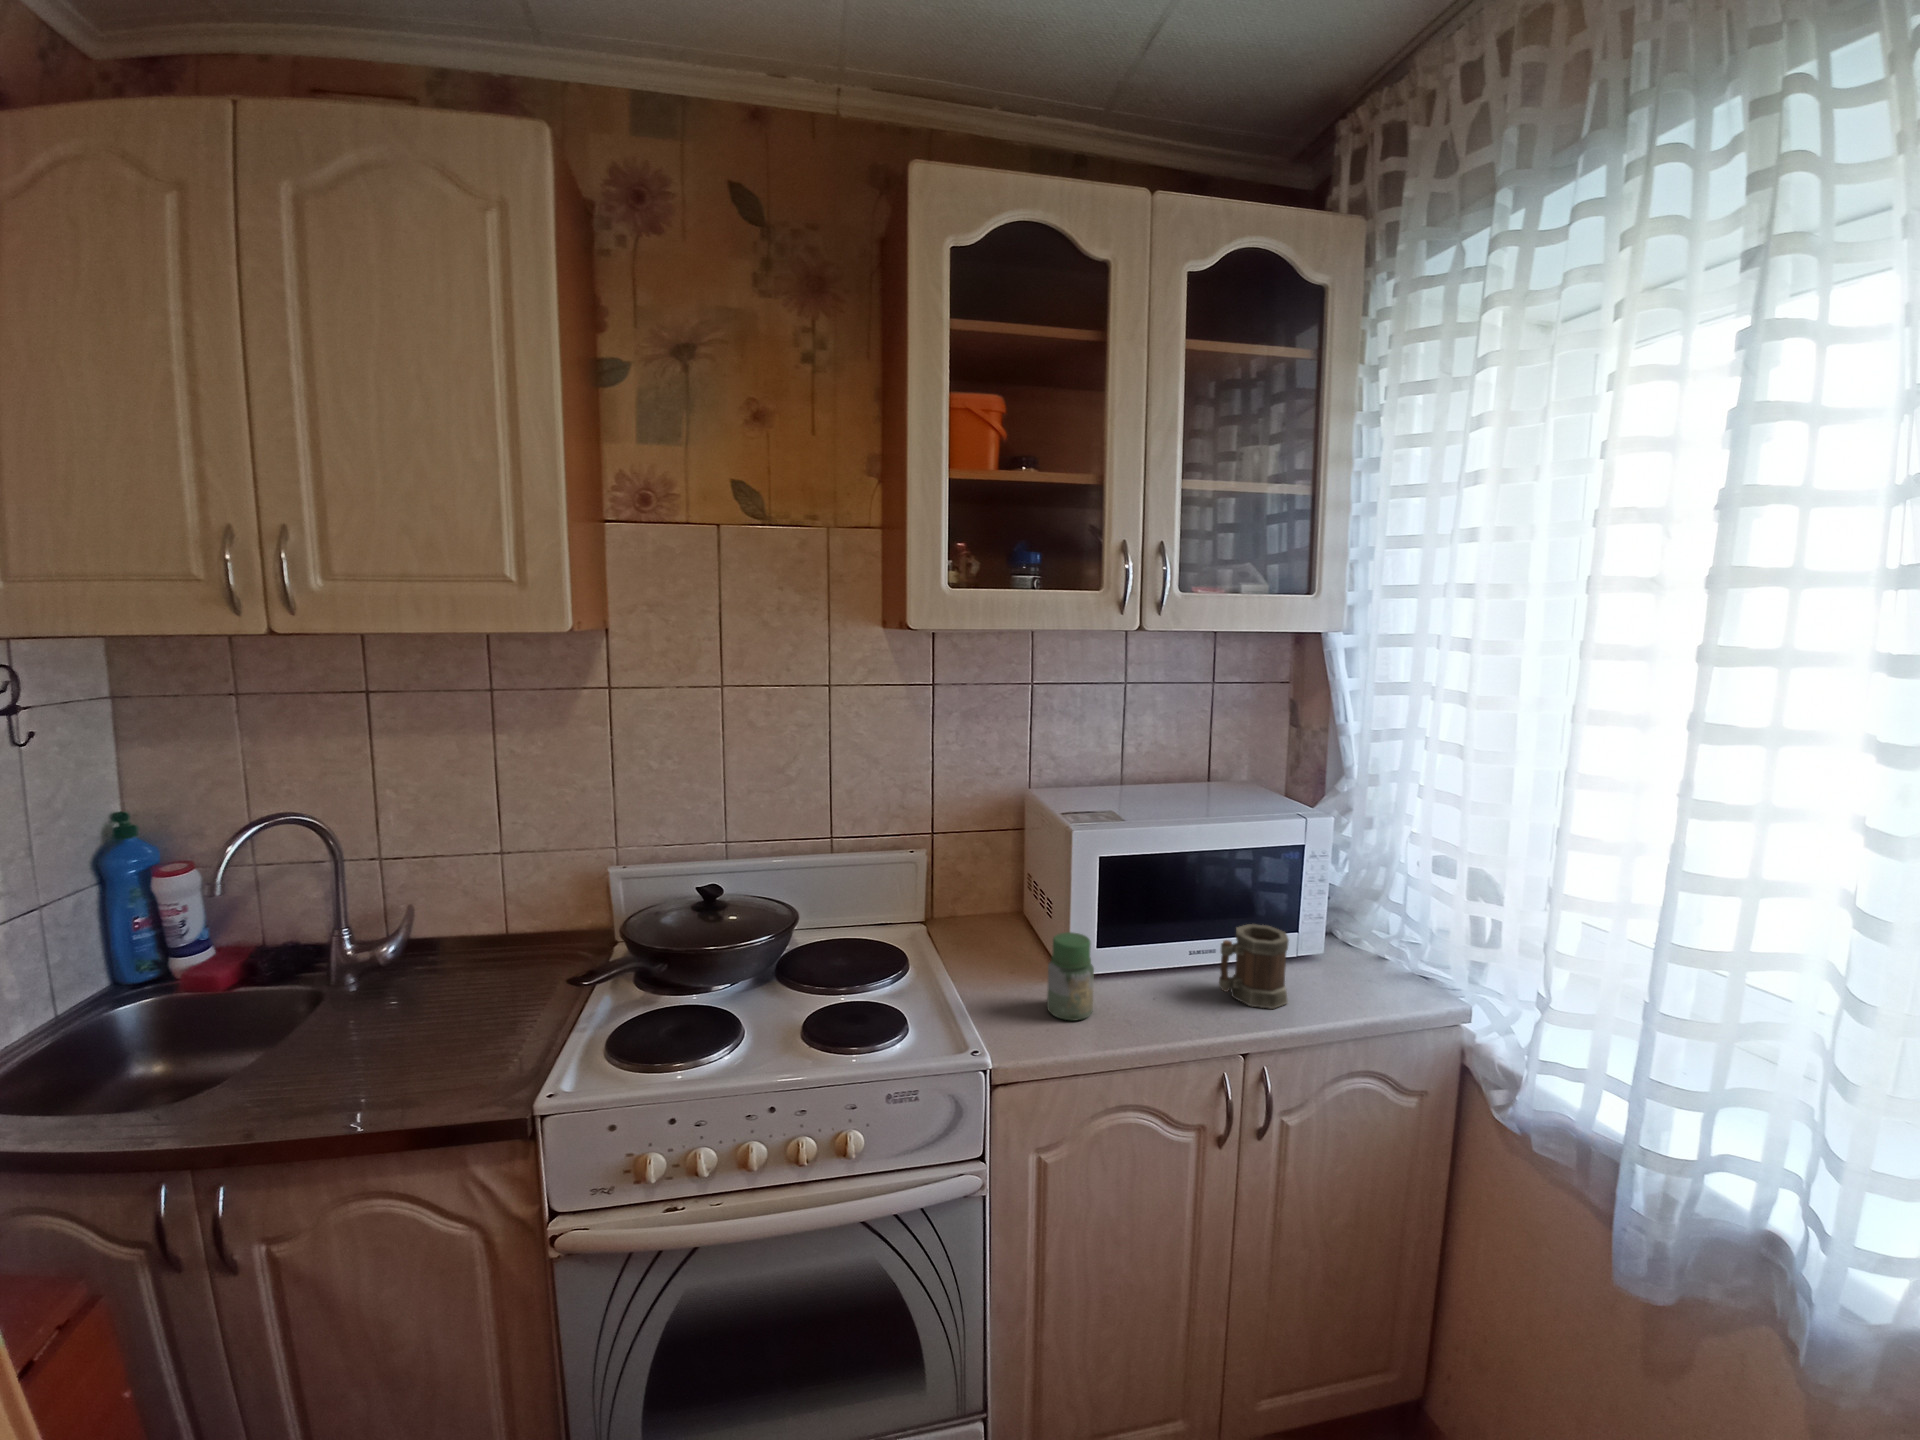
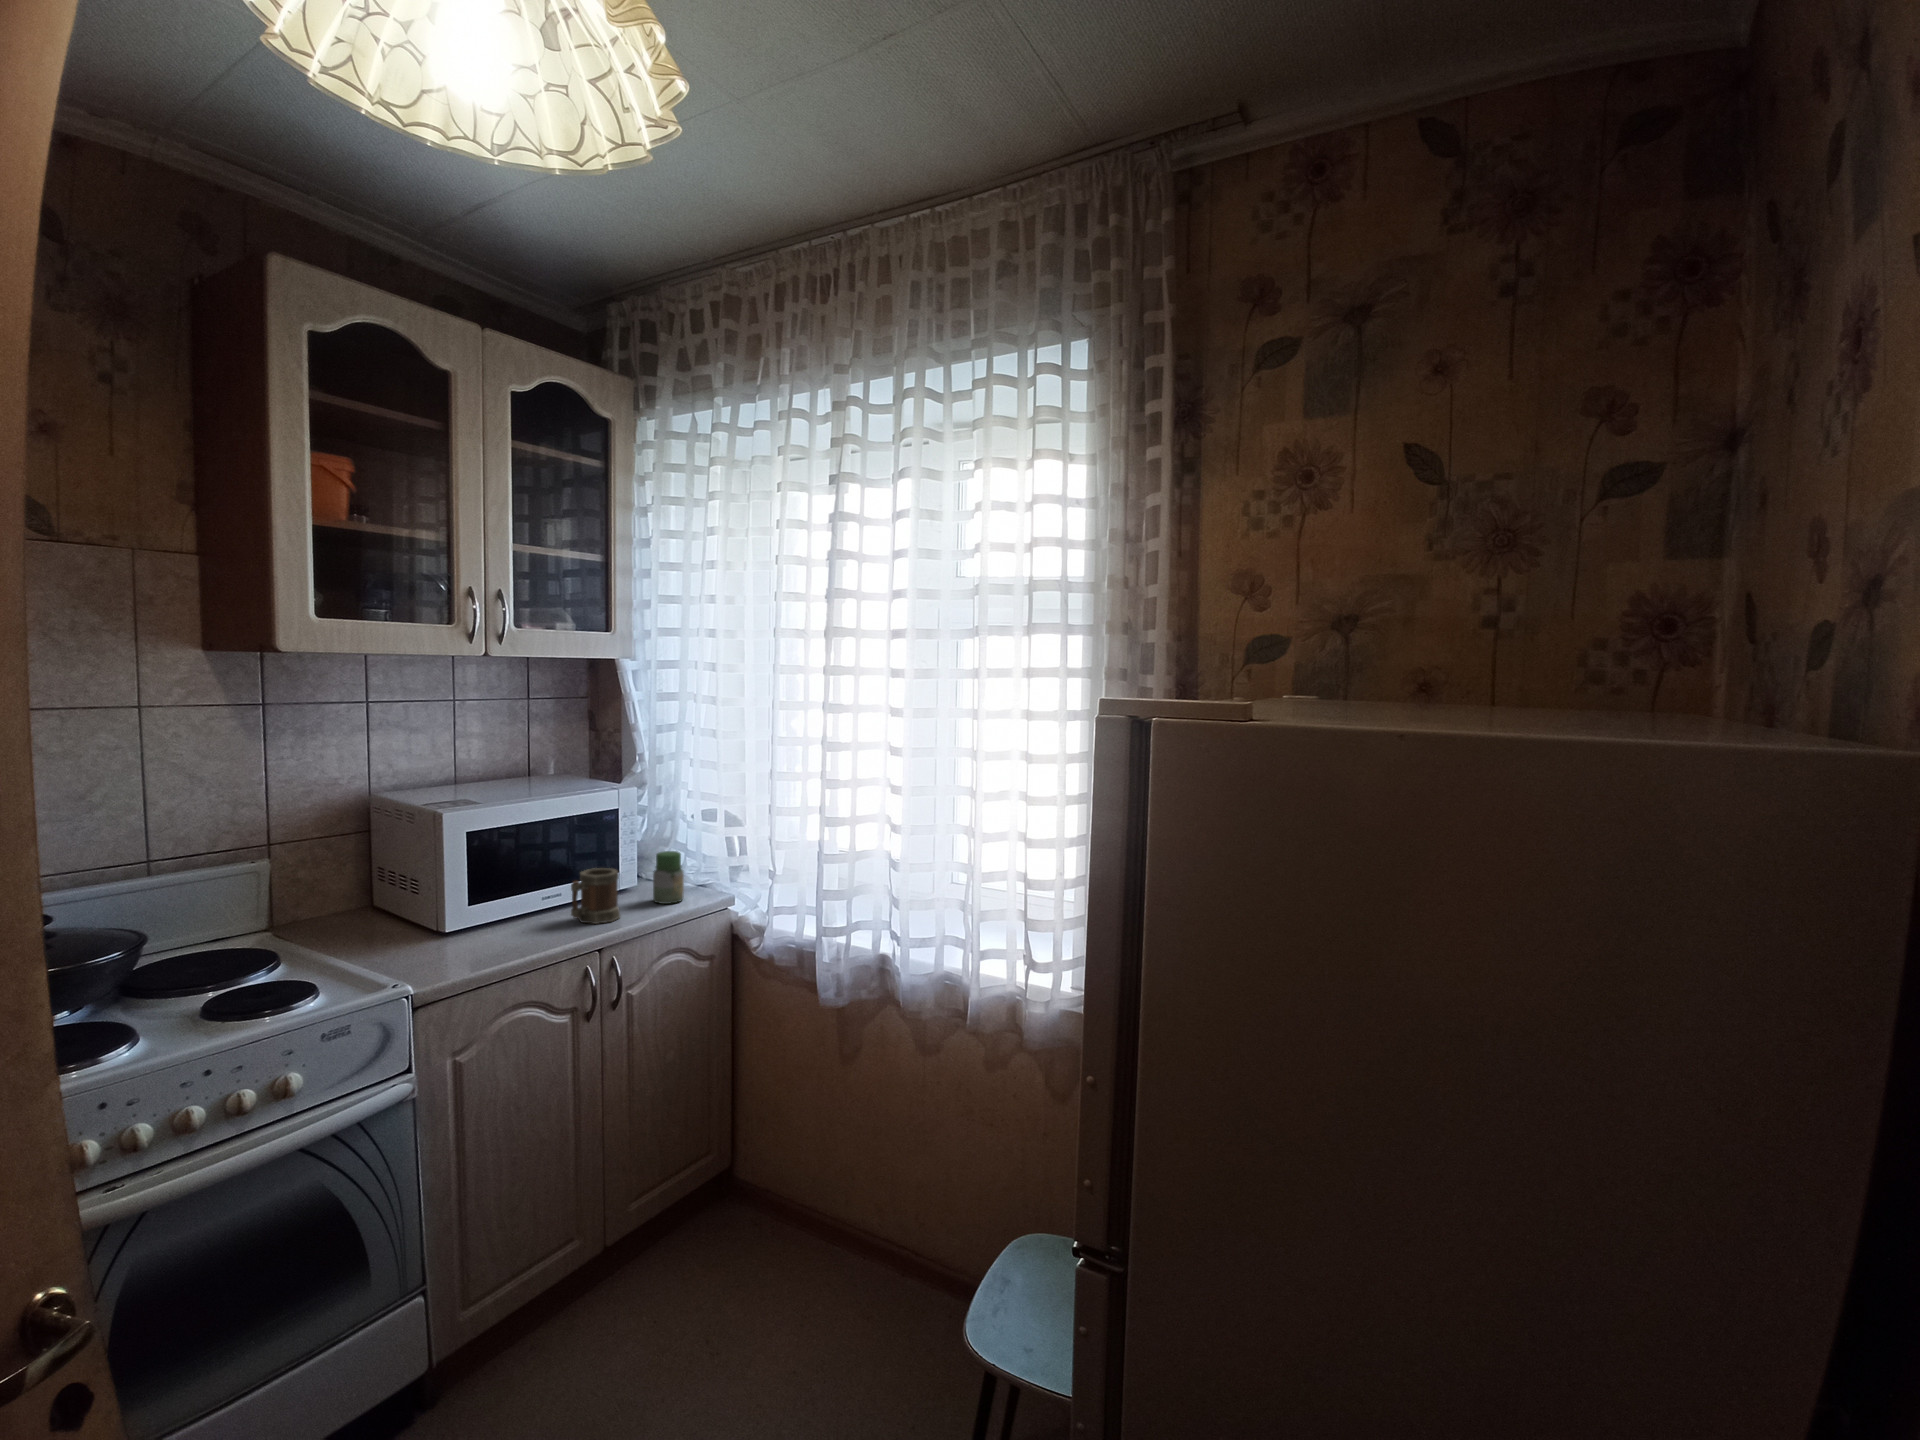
jar: present [1047,932,1094,1020] -> present [653,851,684,904]

